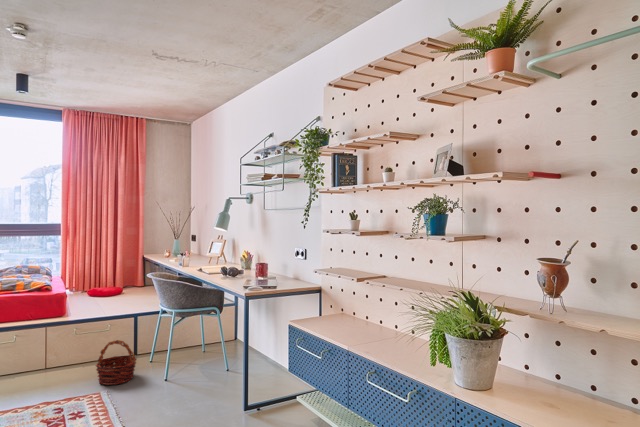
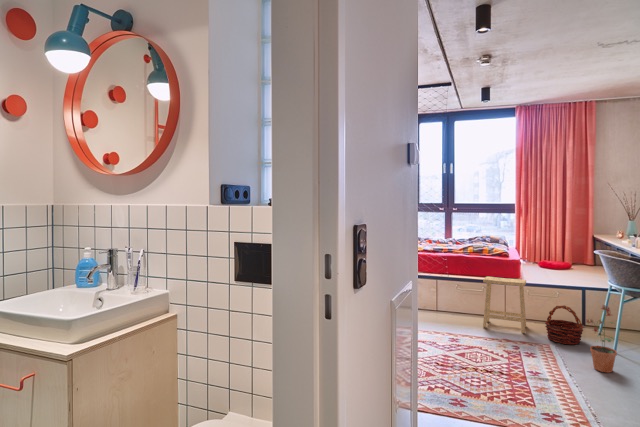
footstool: none [12,318,74,394] -> present [483,276,526,333]
potted plant: none [139,333,168,405] -> present [587,305,617,373]

